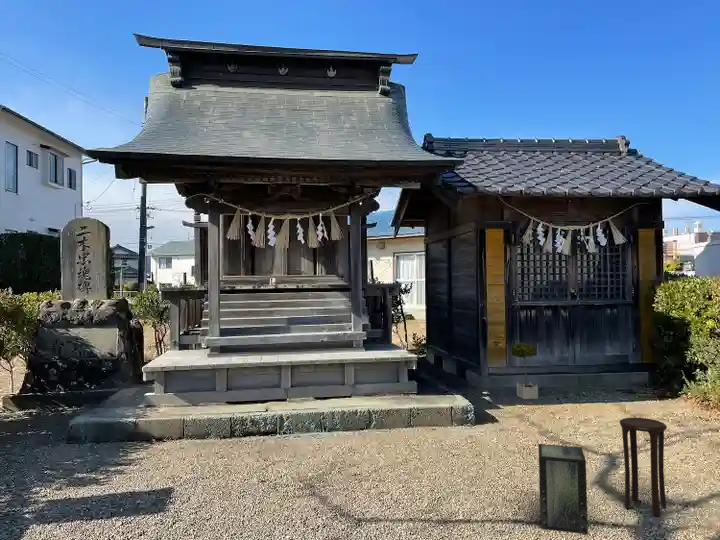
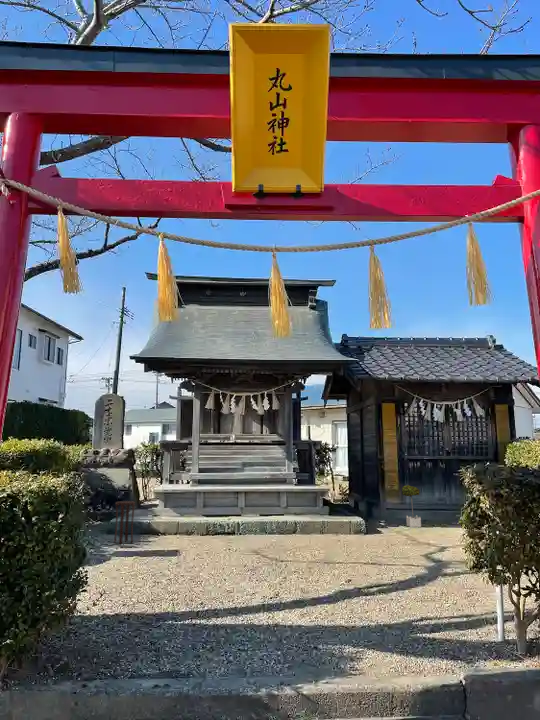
stool: present [620,417,667,516] -> present [114,501,135,544]
storage box: present [538,444,588,534] -> none [375,521,403,564]

